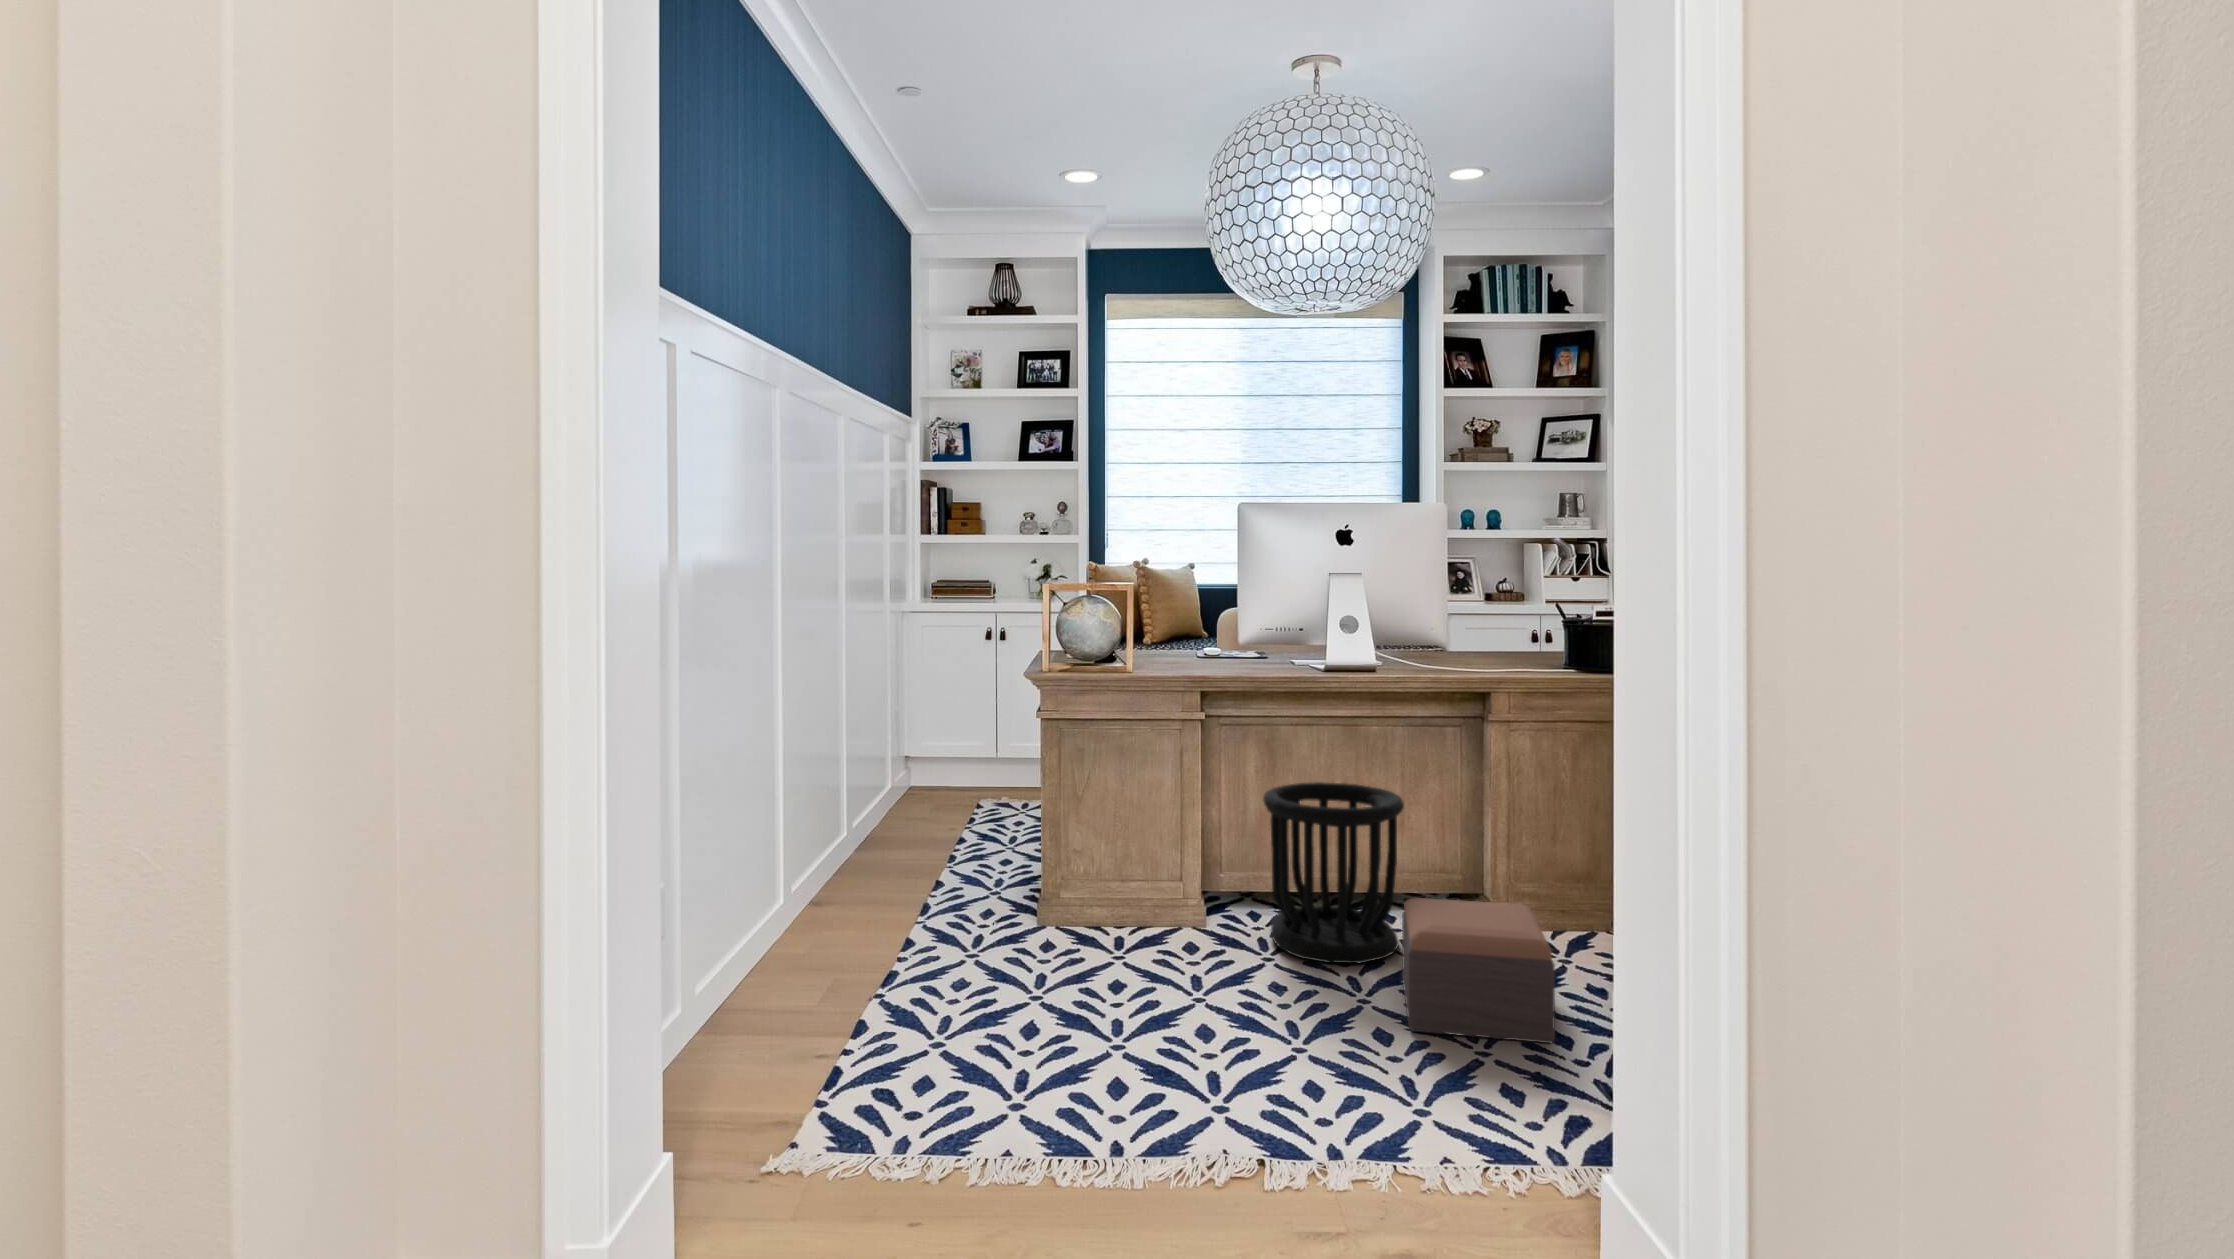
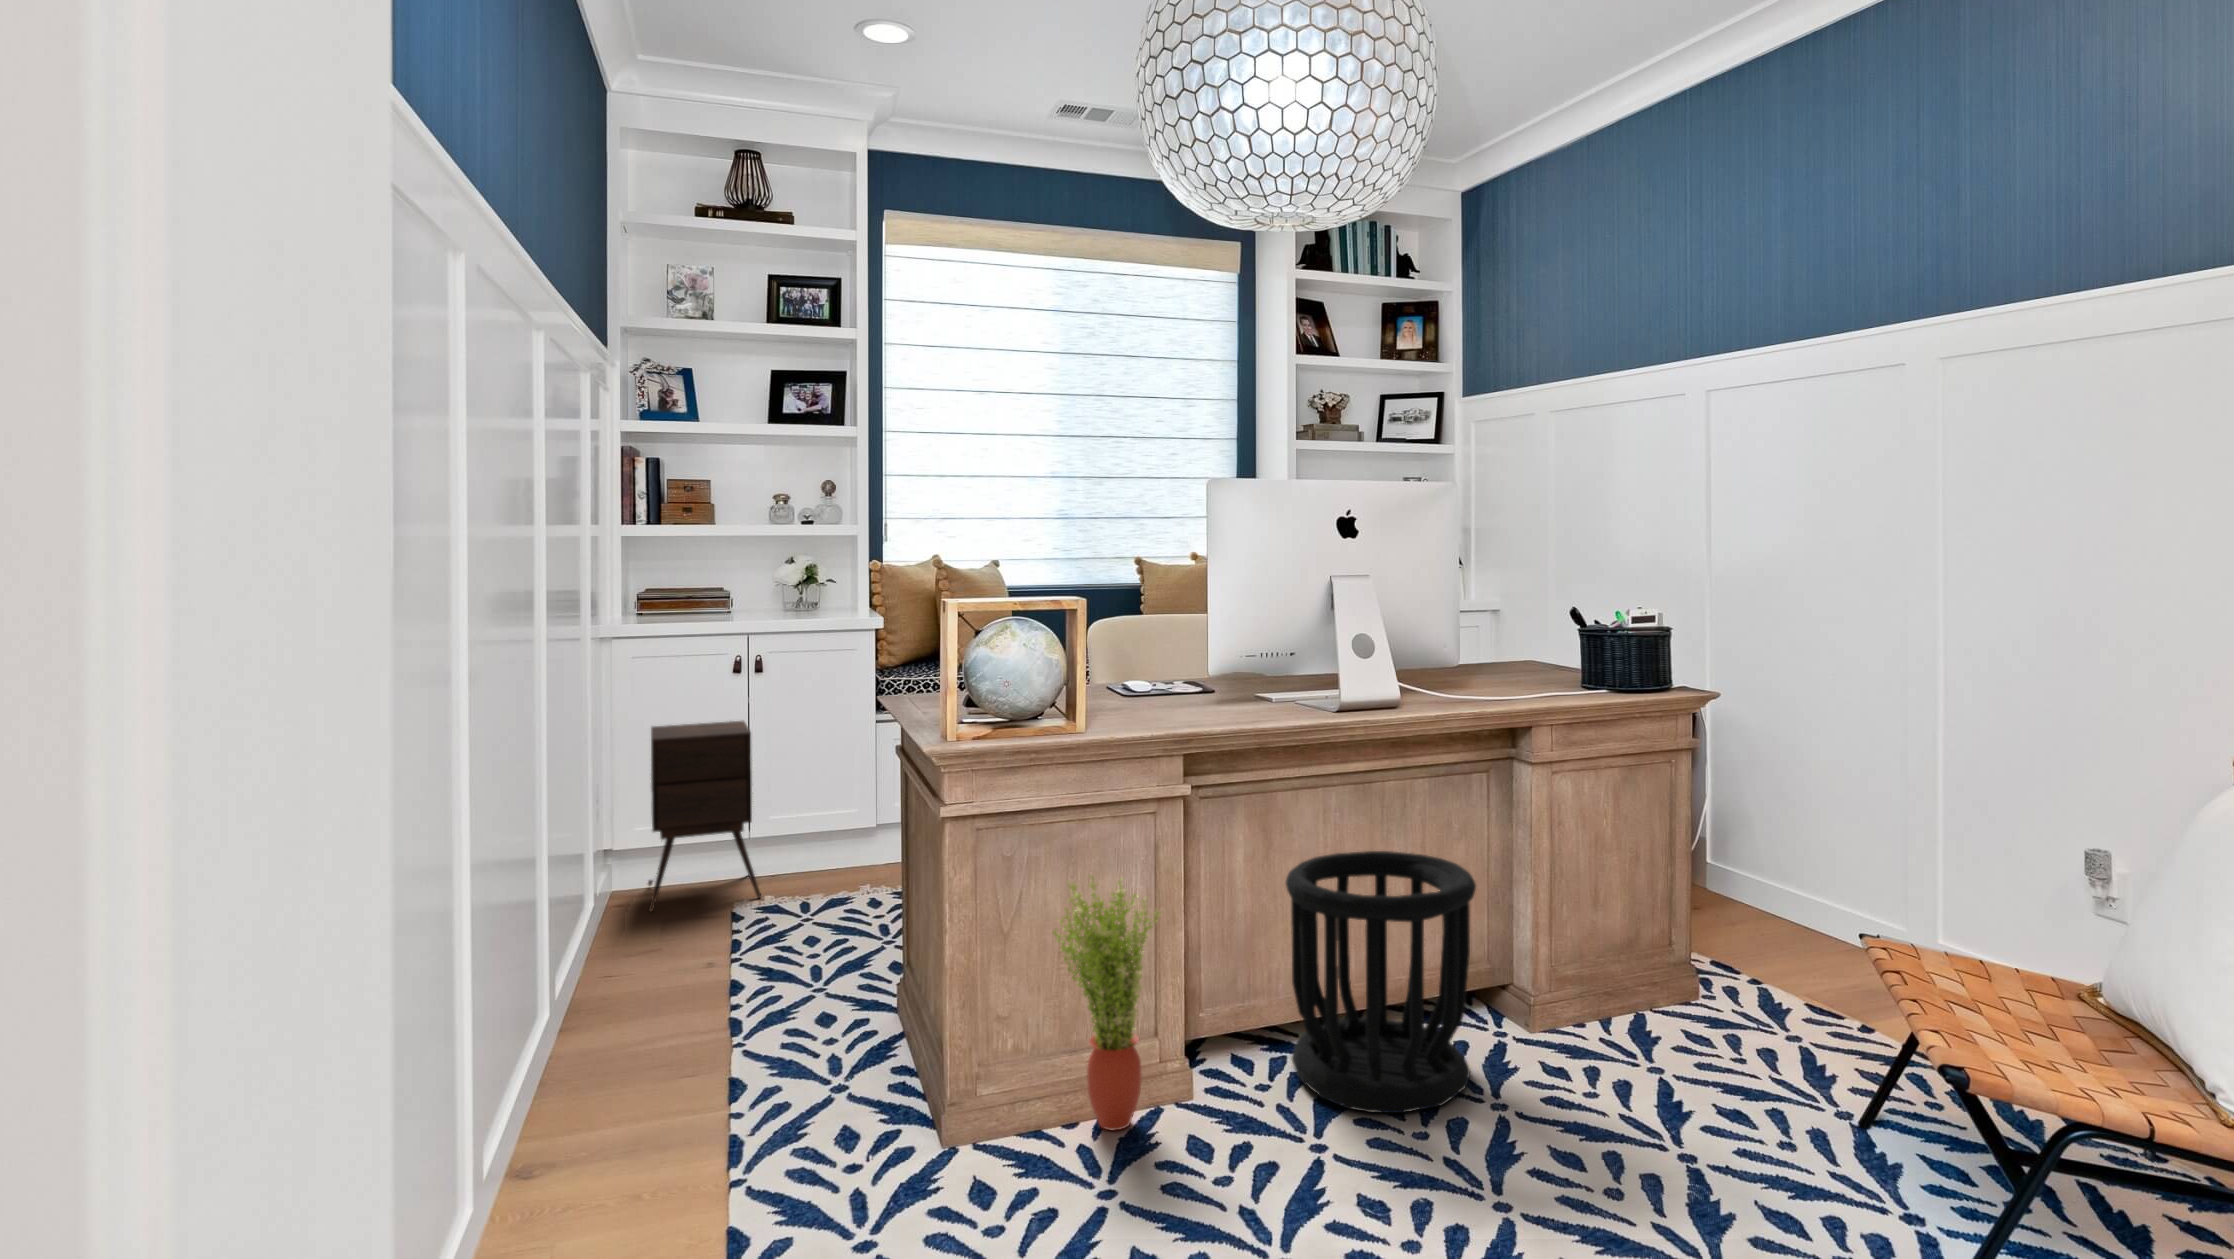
side table: none [922,675,997,800] -> present [648,721,761,911]
potted plant: none [1090,774,1162,944] -> present [1053,876,1161,1130]
footstool: present [1402,898,1555,1043] -> none [1519,1001,1775,1219]

